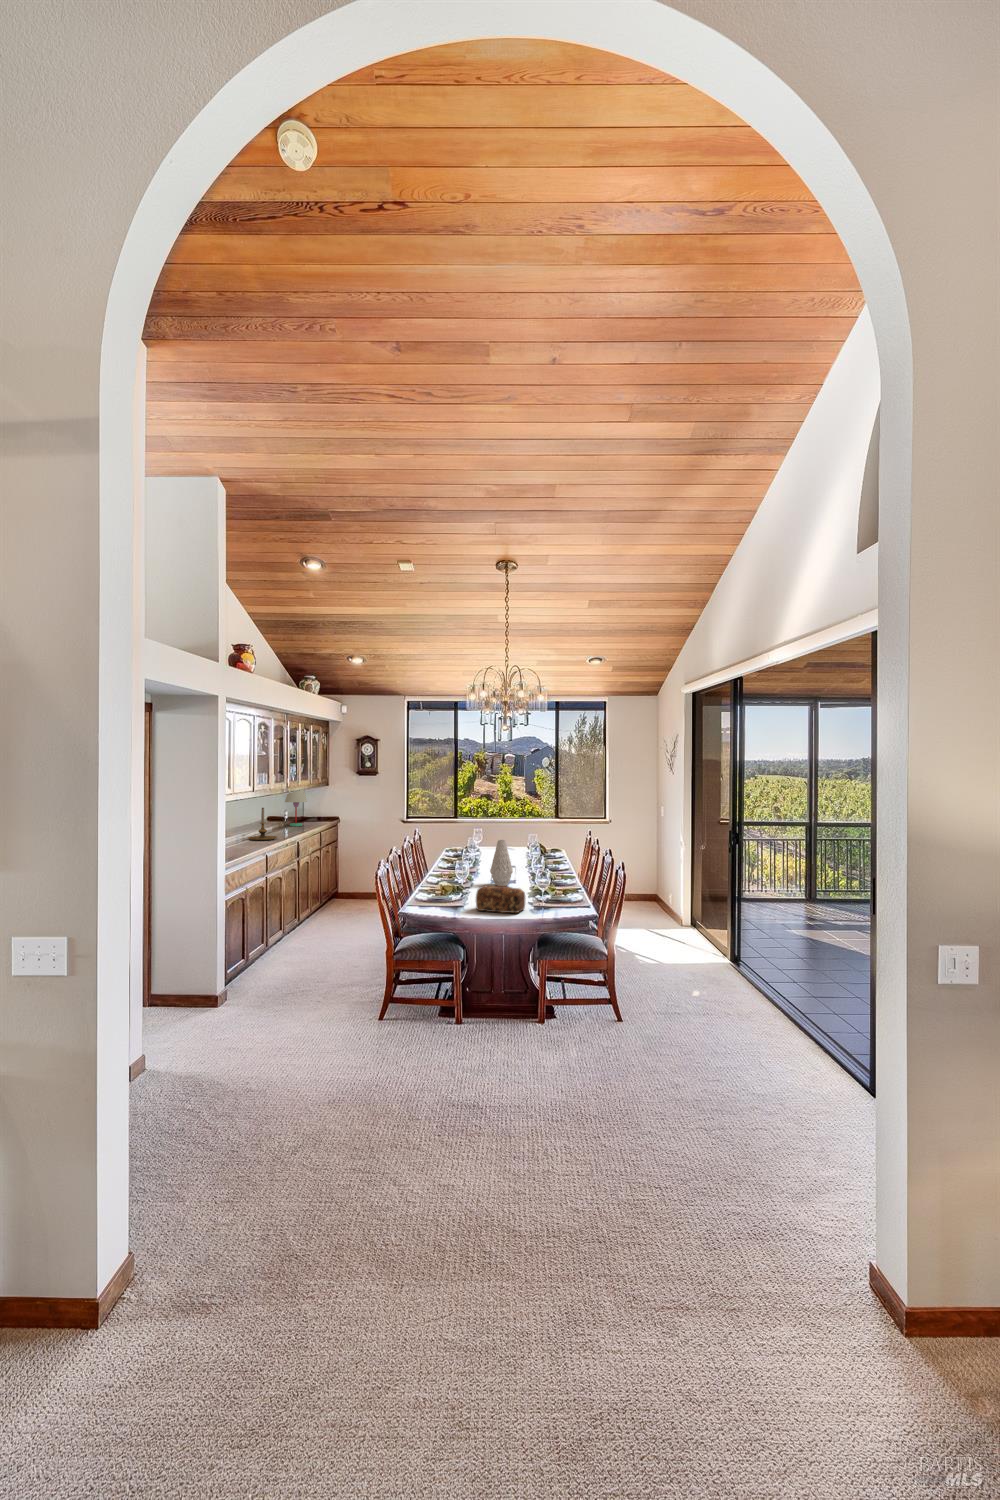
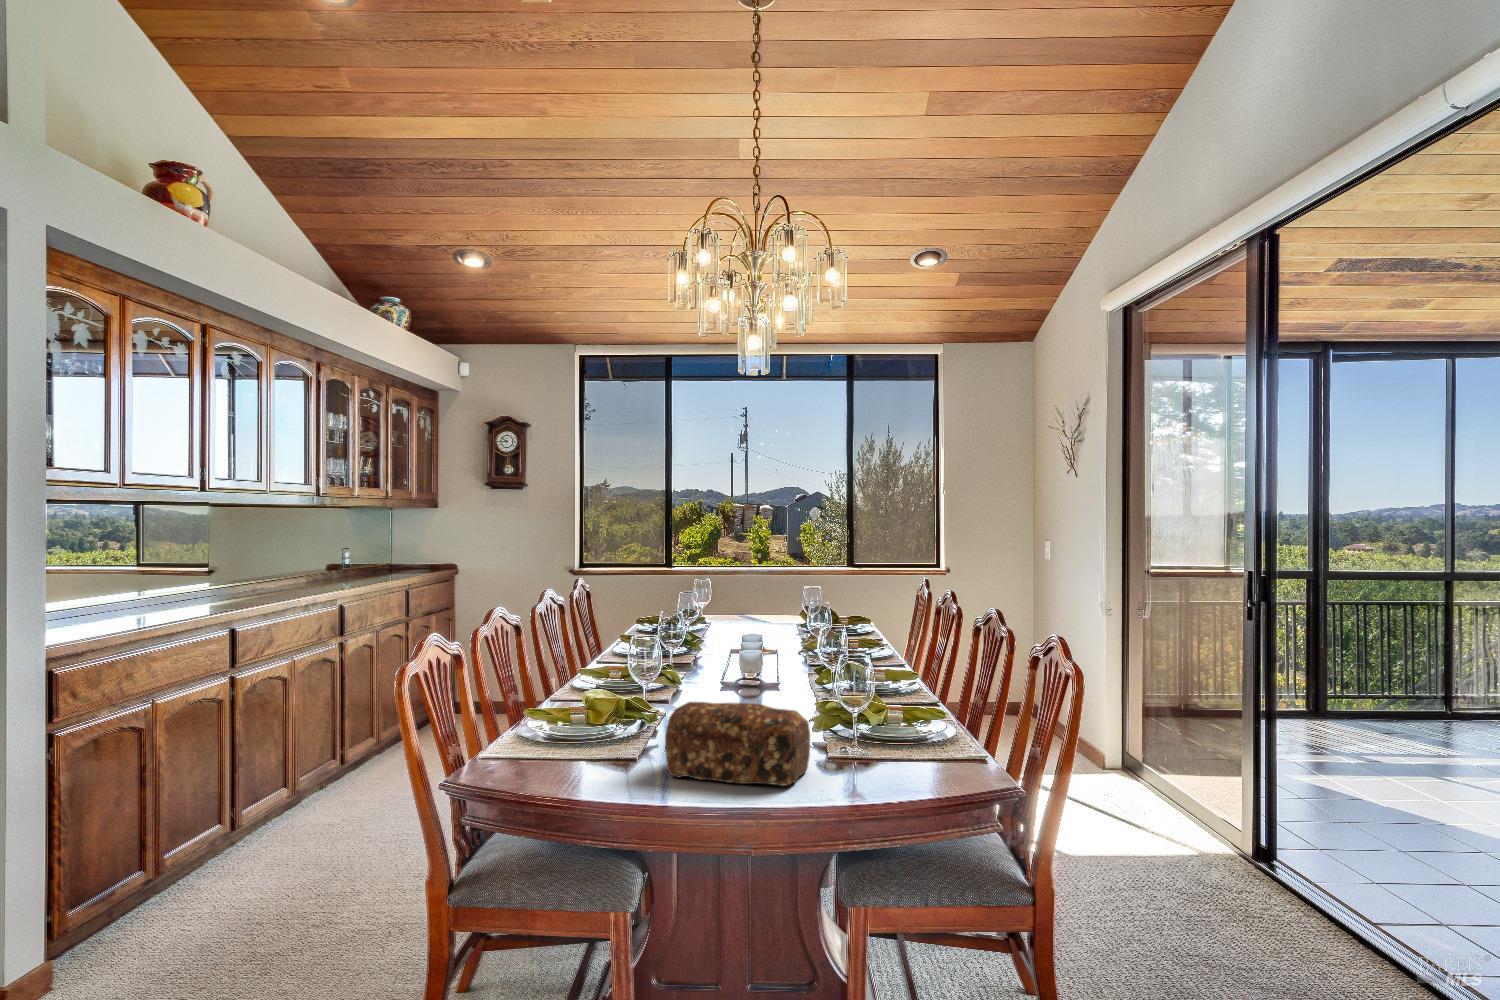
table lamp: present [285,789,307,826] -> none [342,503,386,576]
candle holder: present [248,808,277,840] -> none [222,529,288,596]
vase: present [490,840,513,886] -> none [718,585,771,695]

